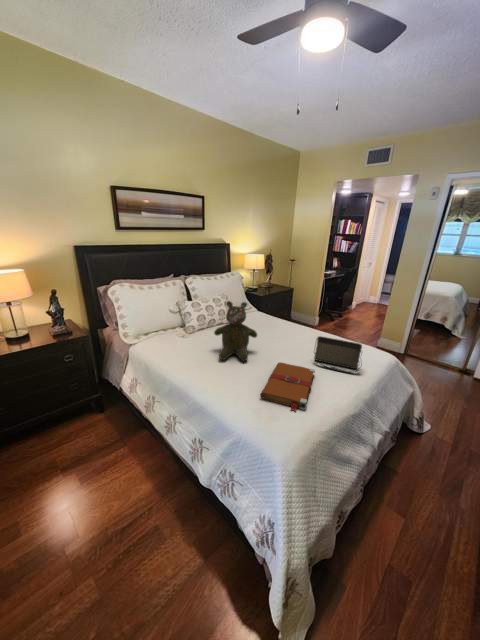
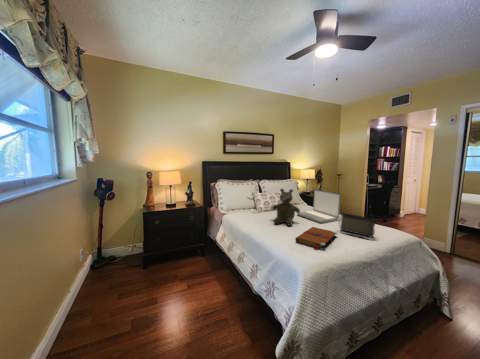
laptop: none [249,294,311,349] -> present [297,190,341,223]

